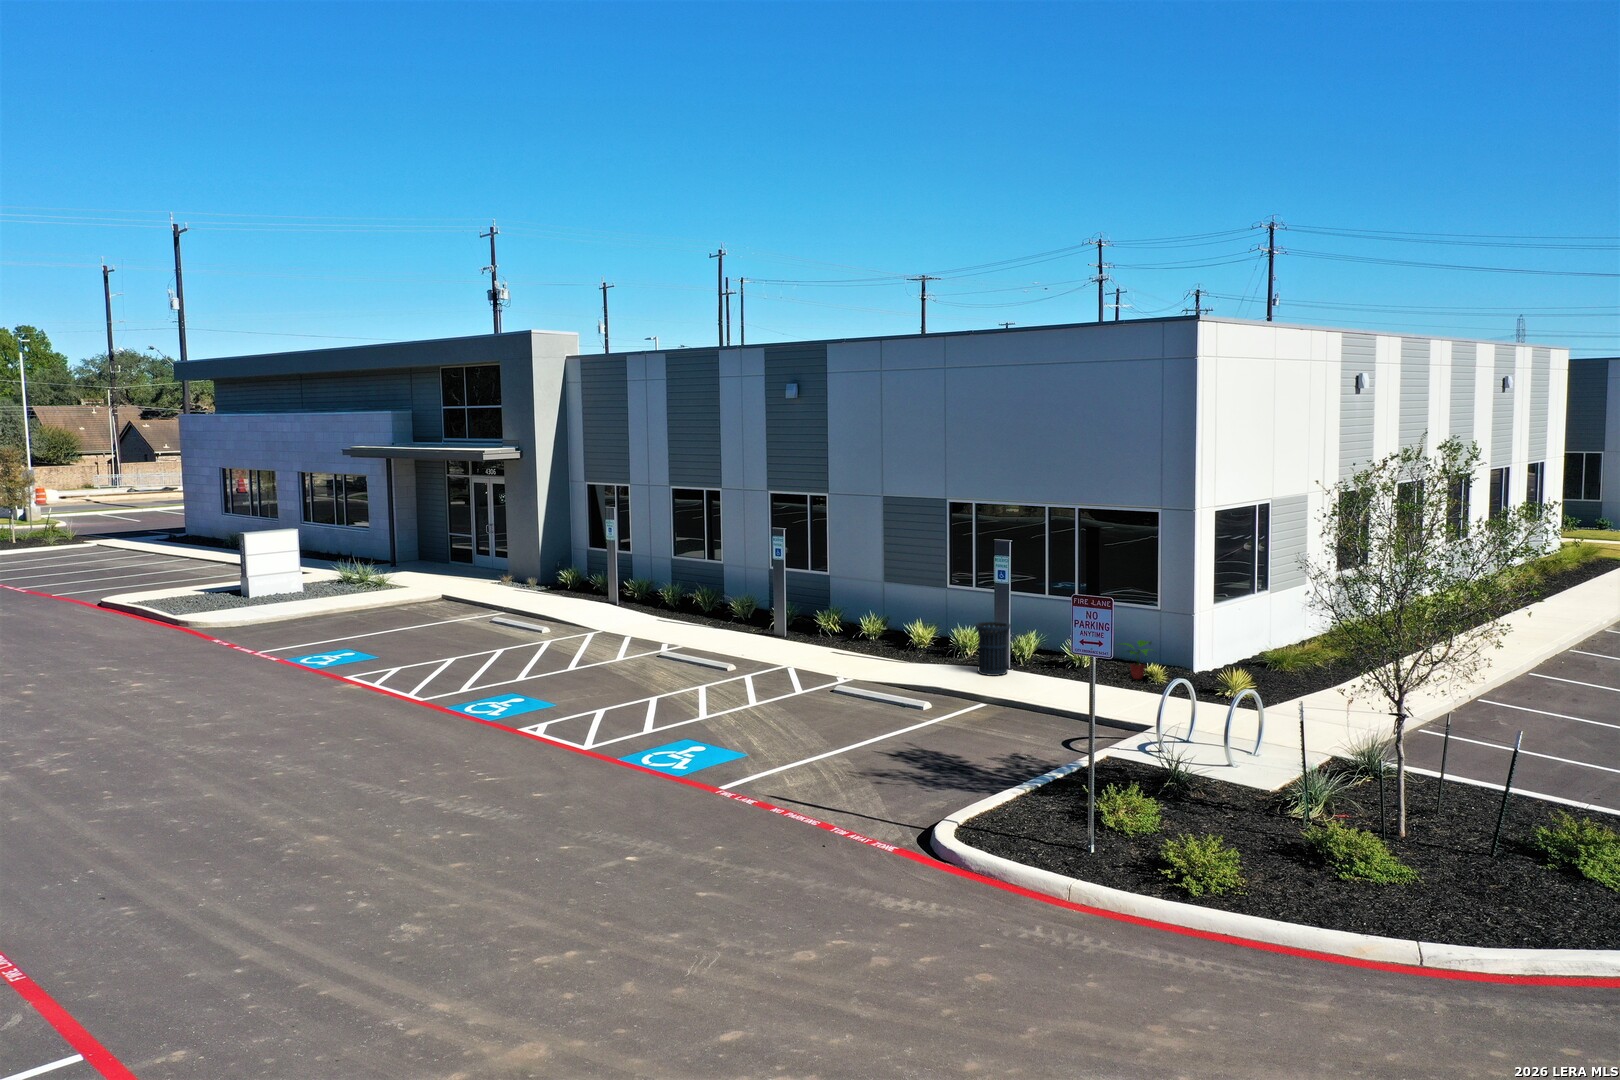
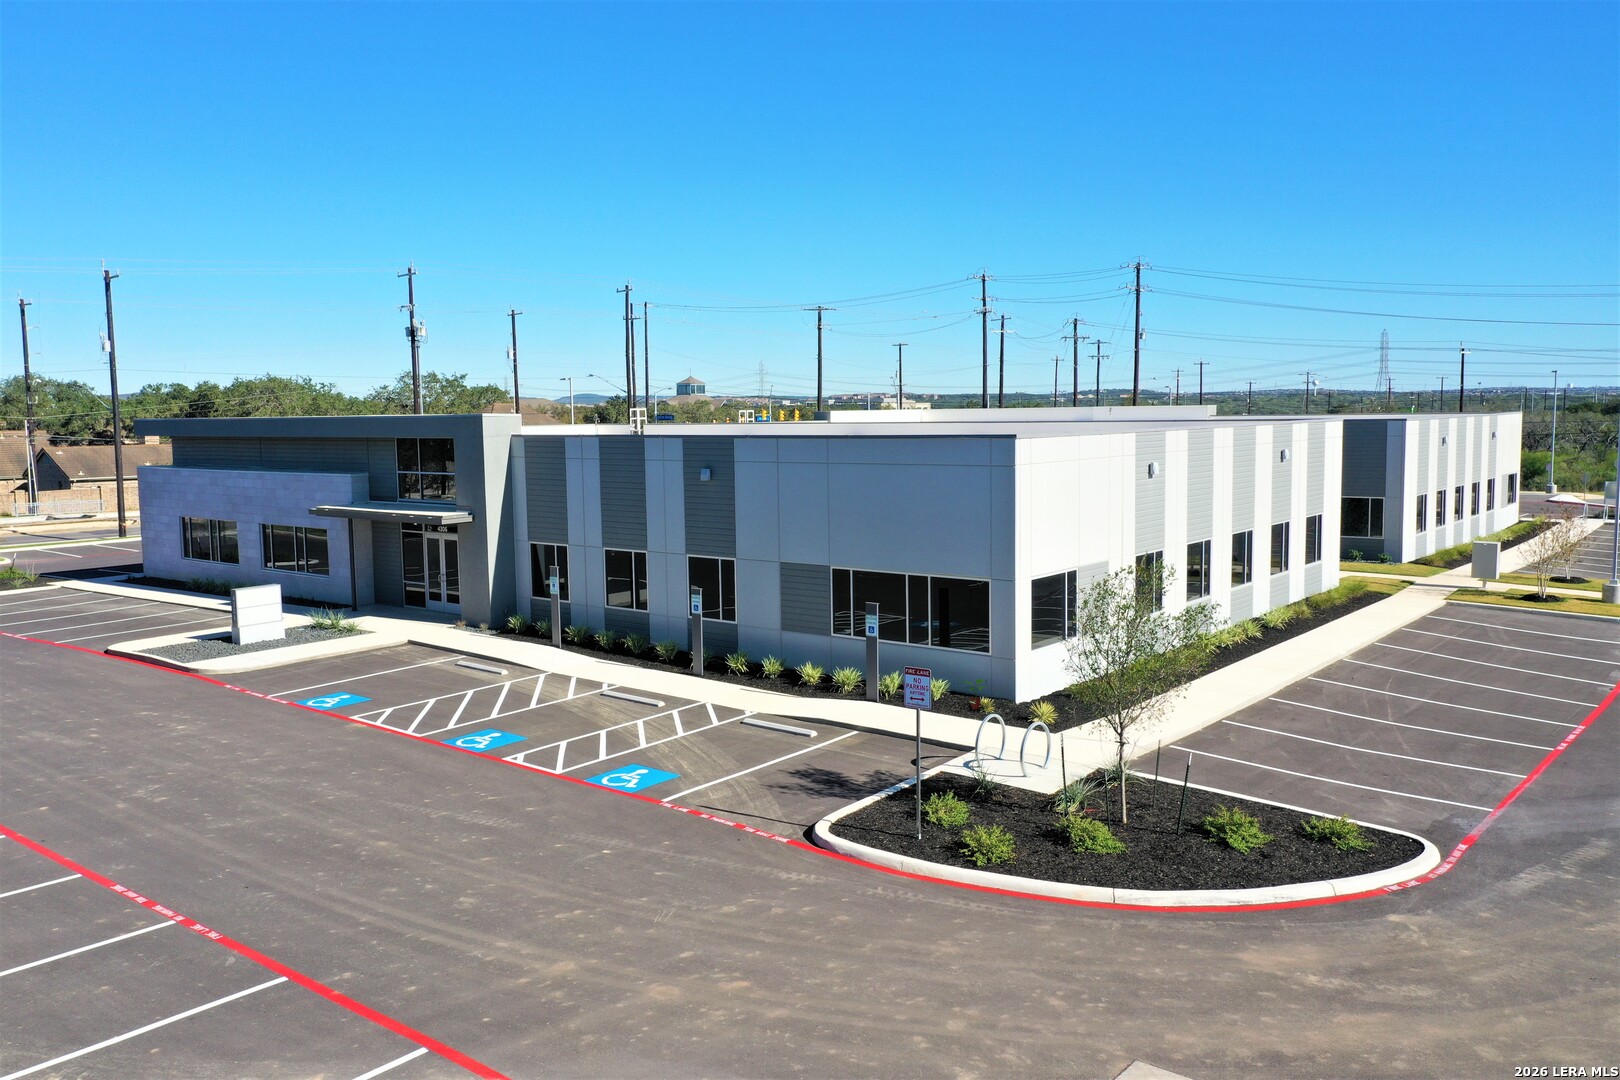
trash can: present [975,622,1010,676] -> none [852,666,880,708]

